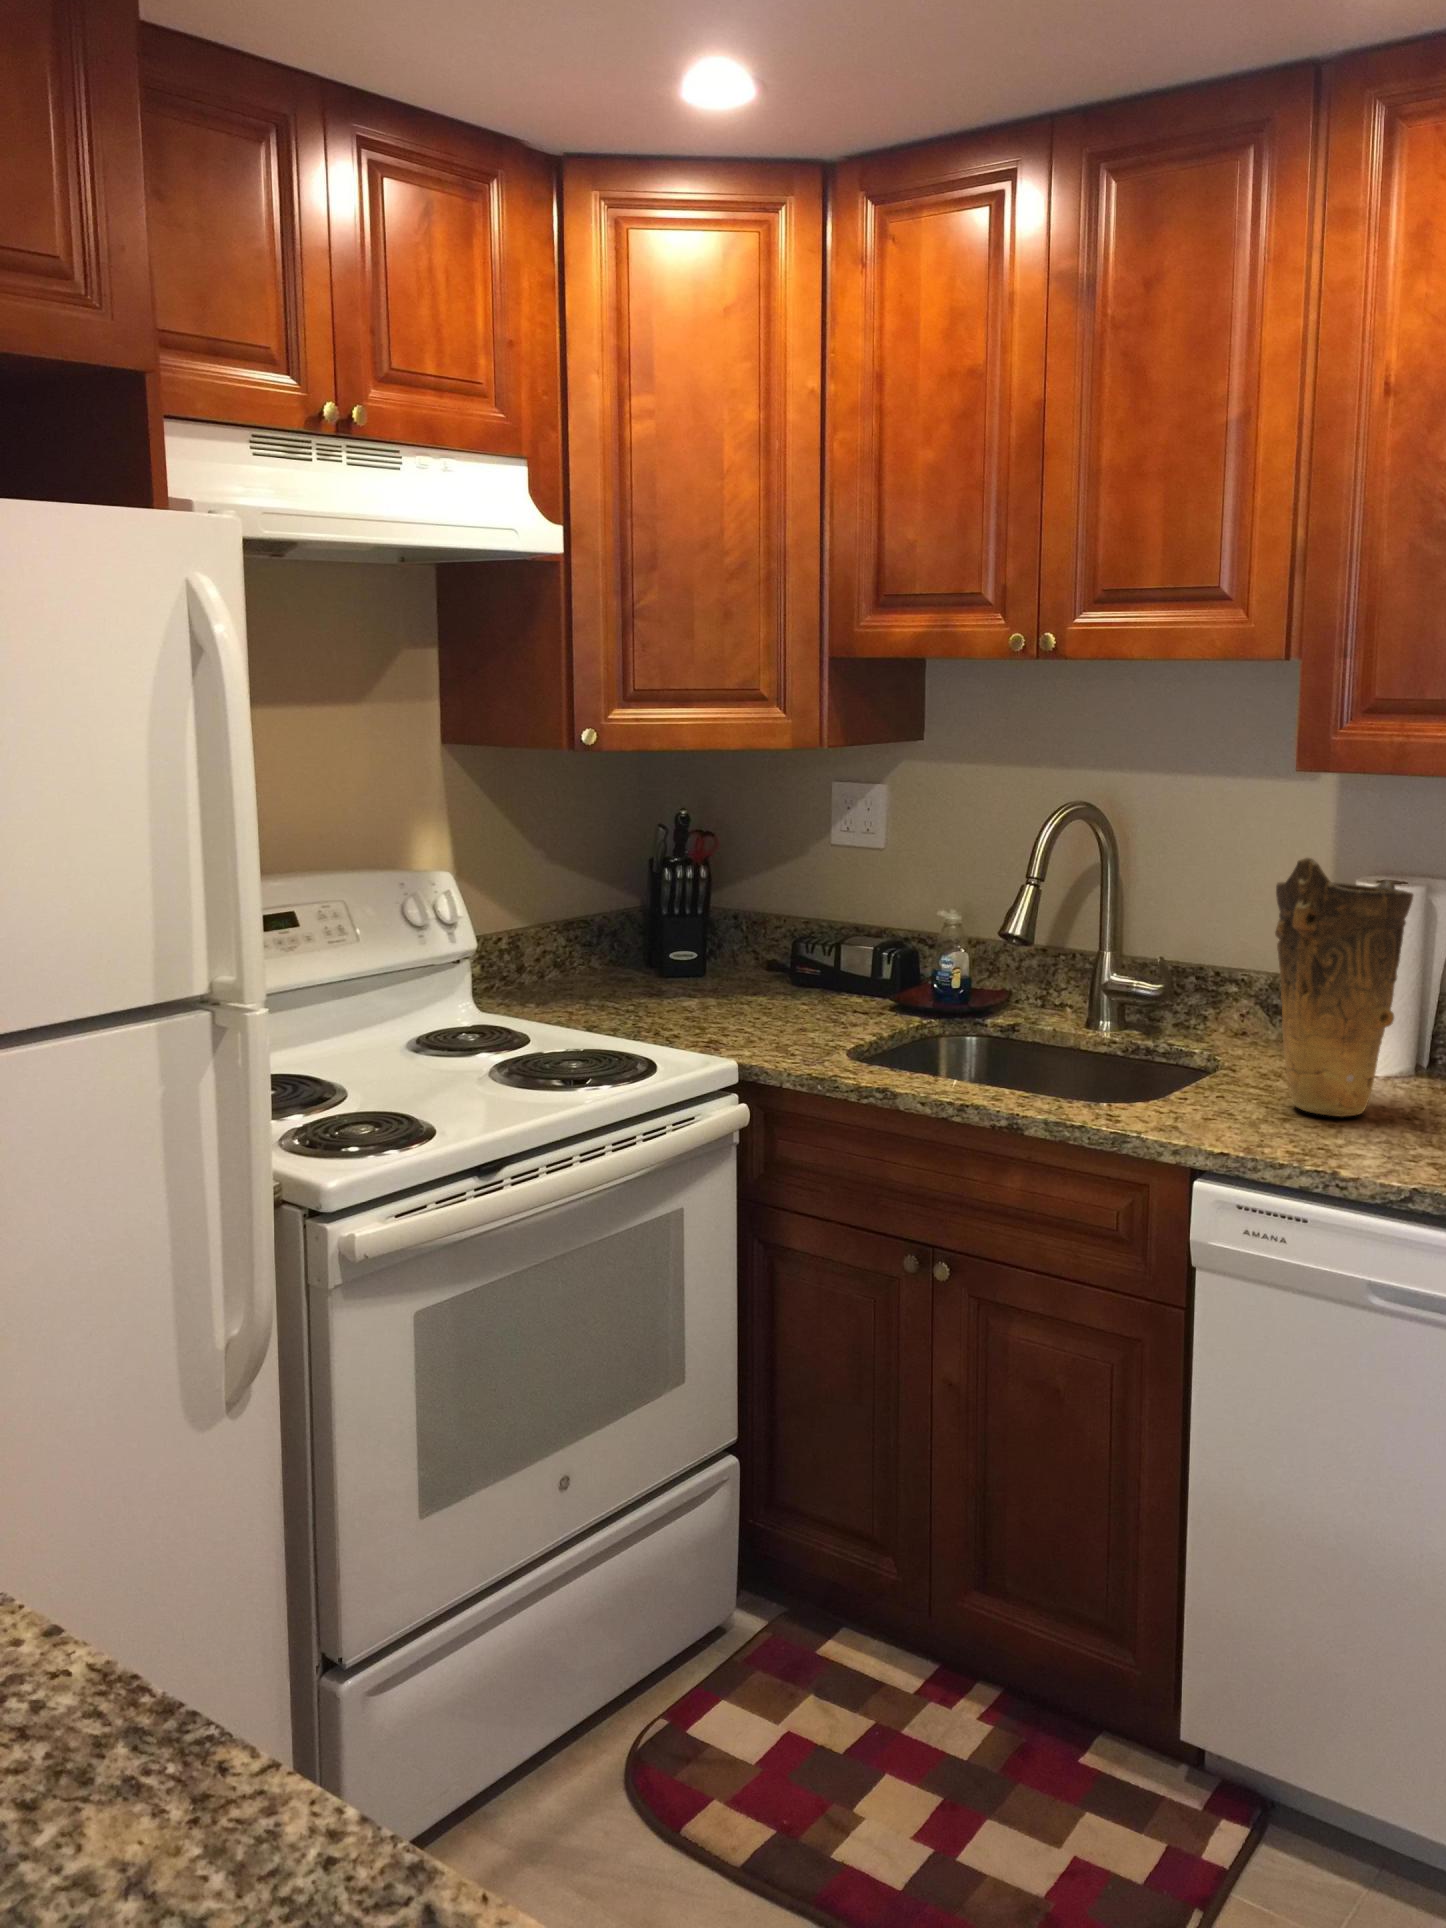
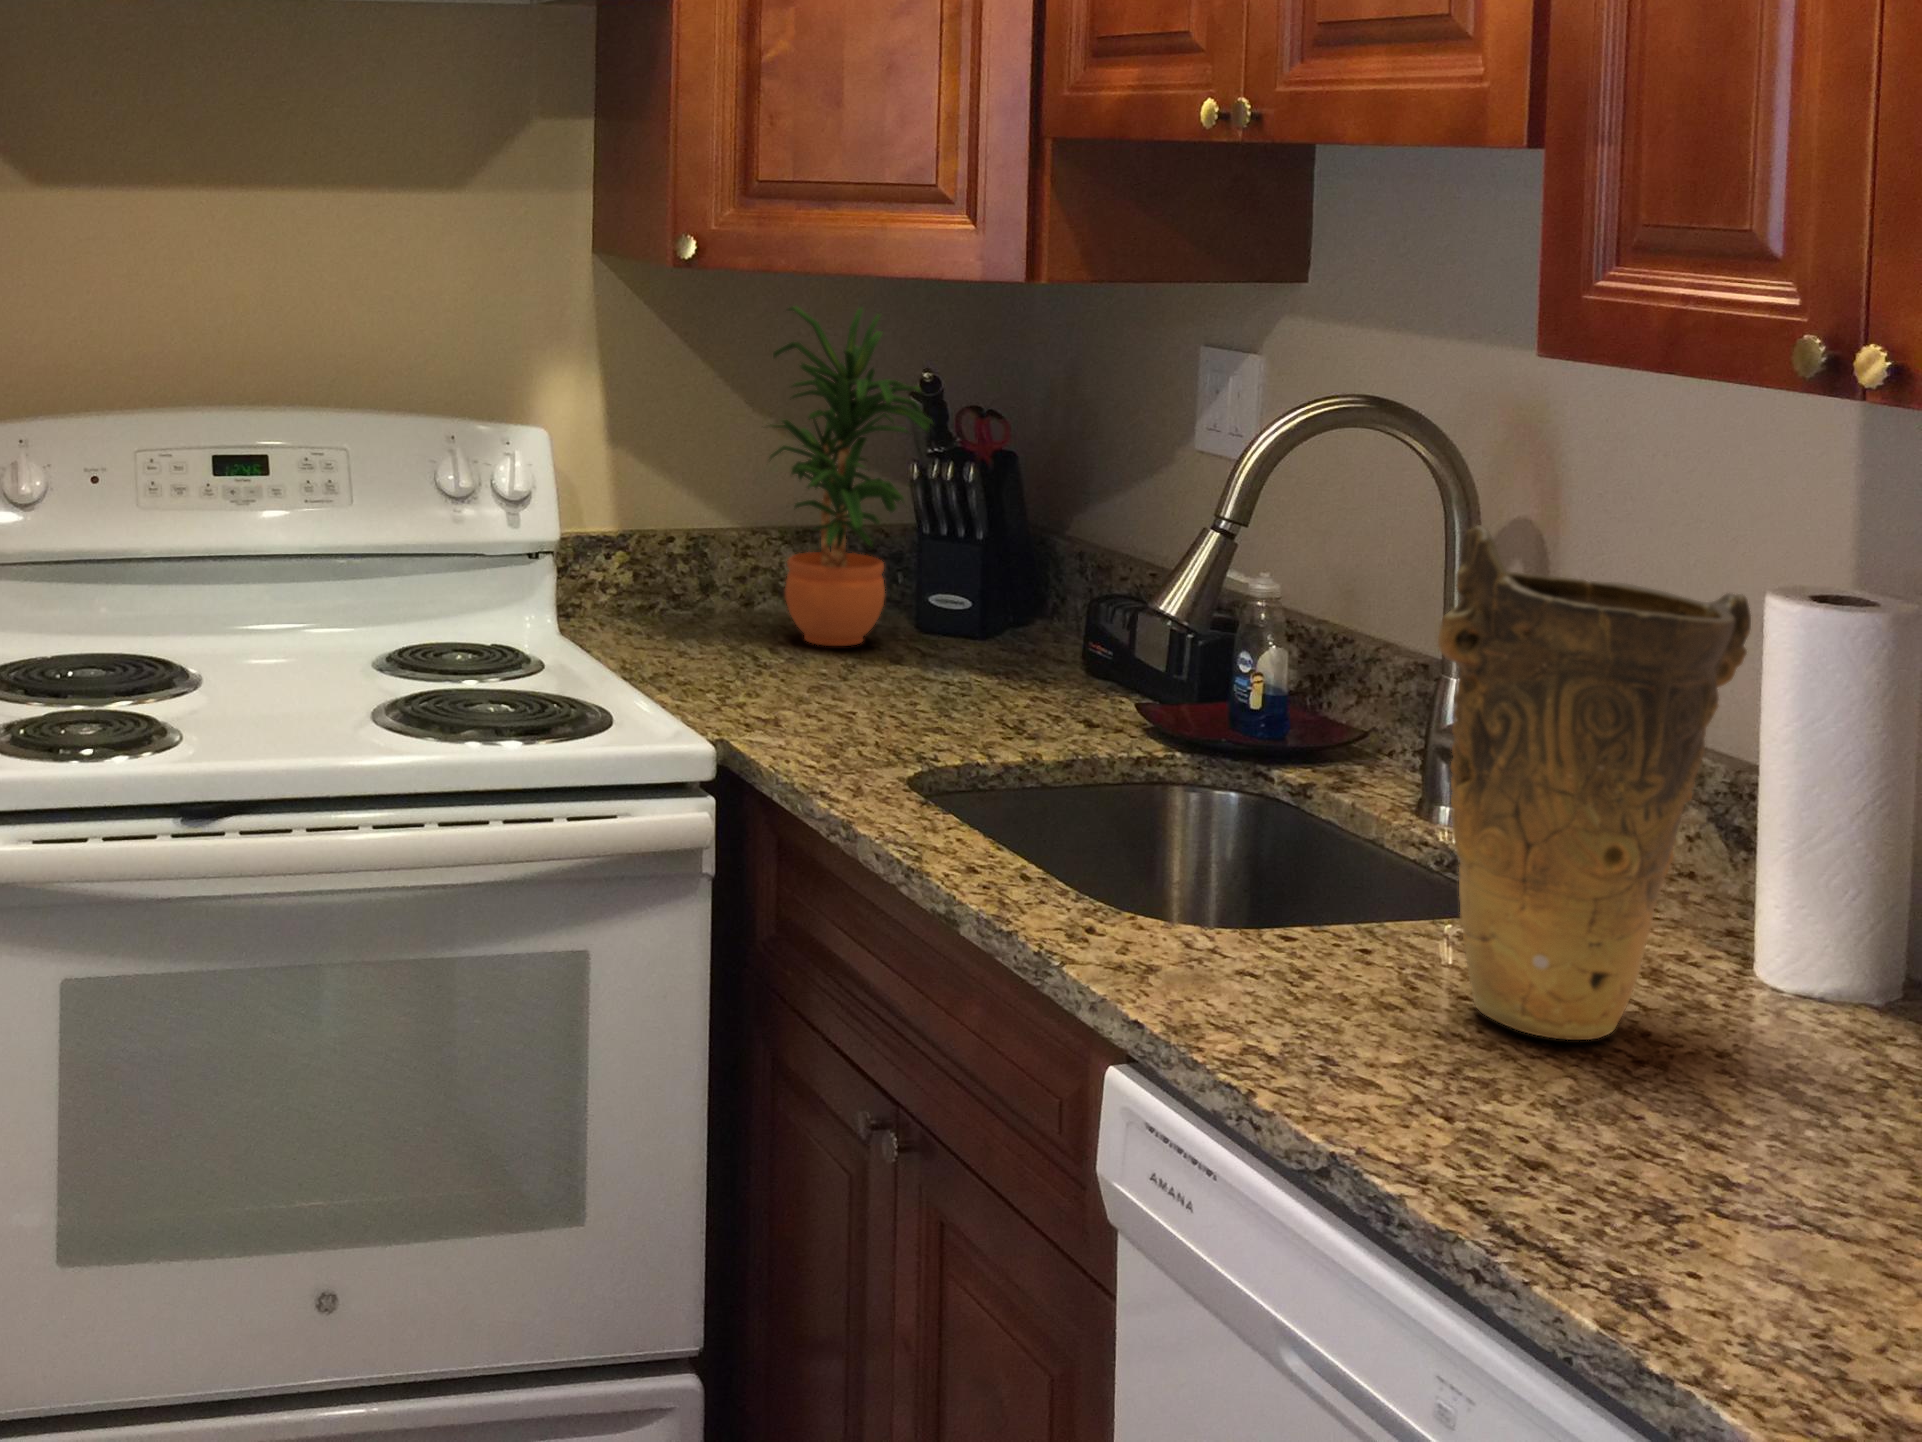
potted plant: none [571,770,697,994] -> present [770,306,933,646]

